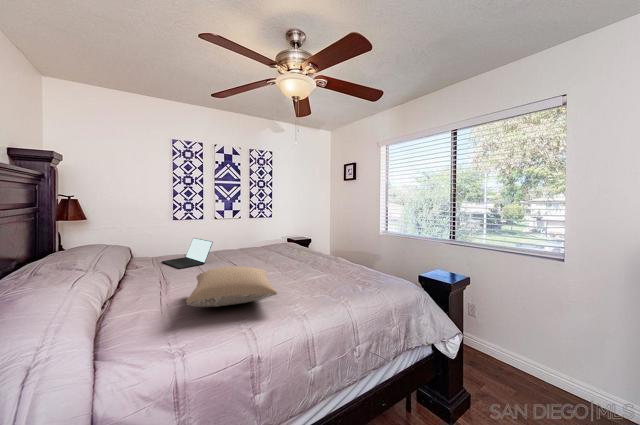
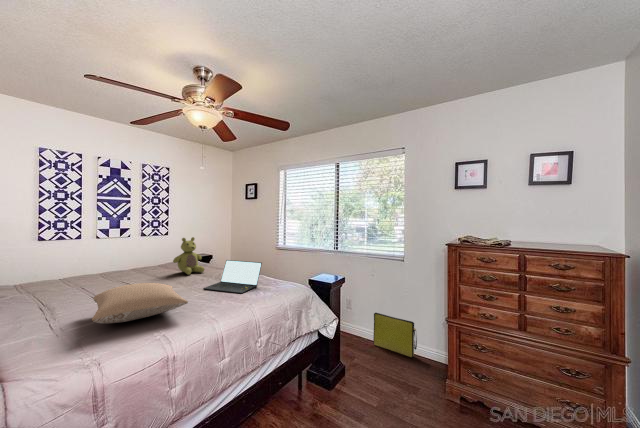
stuffed bear: none [273,220,302,258] -> present [173,237,204,275]
laptop: present [162,238,213,269] -> present [203,260,262,294]
bag: none [508,328,588,403] -> present [373,313,417,357]

